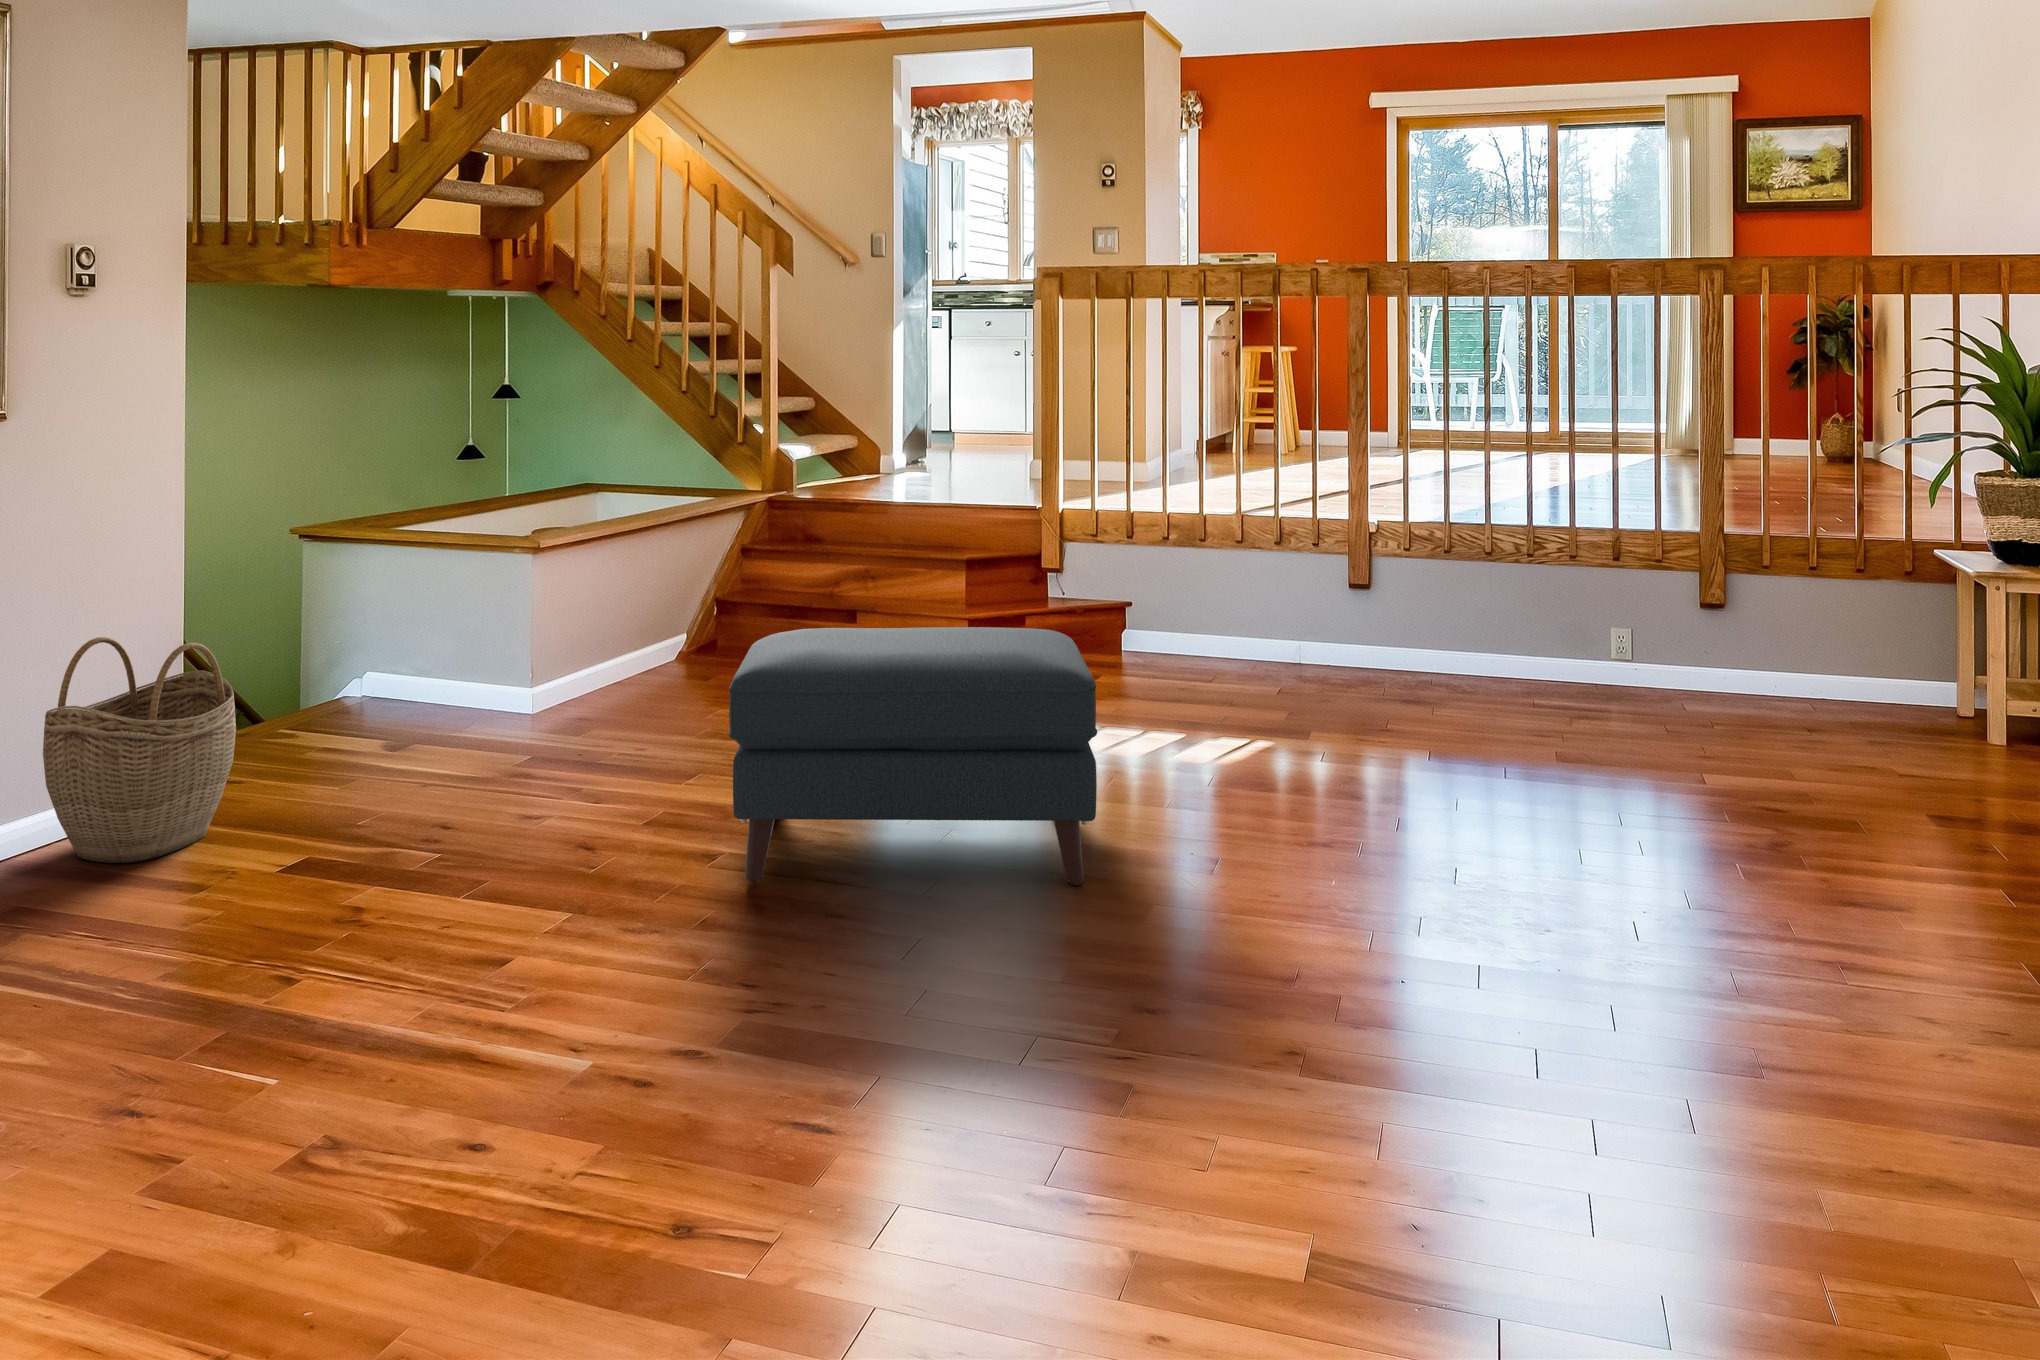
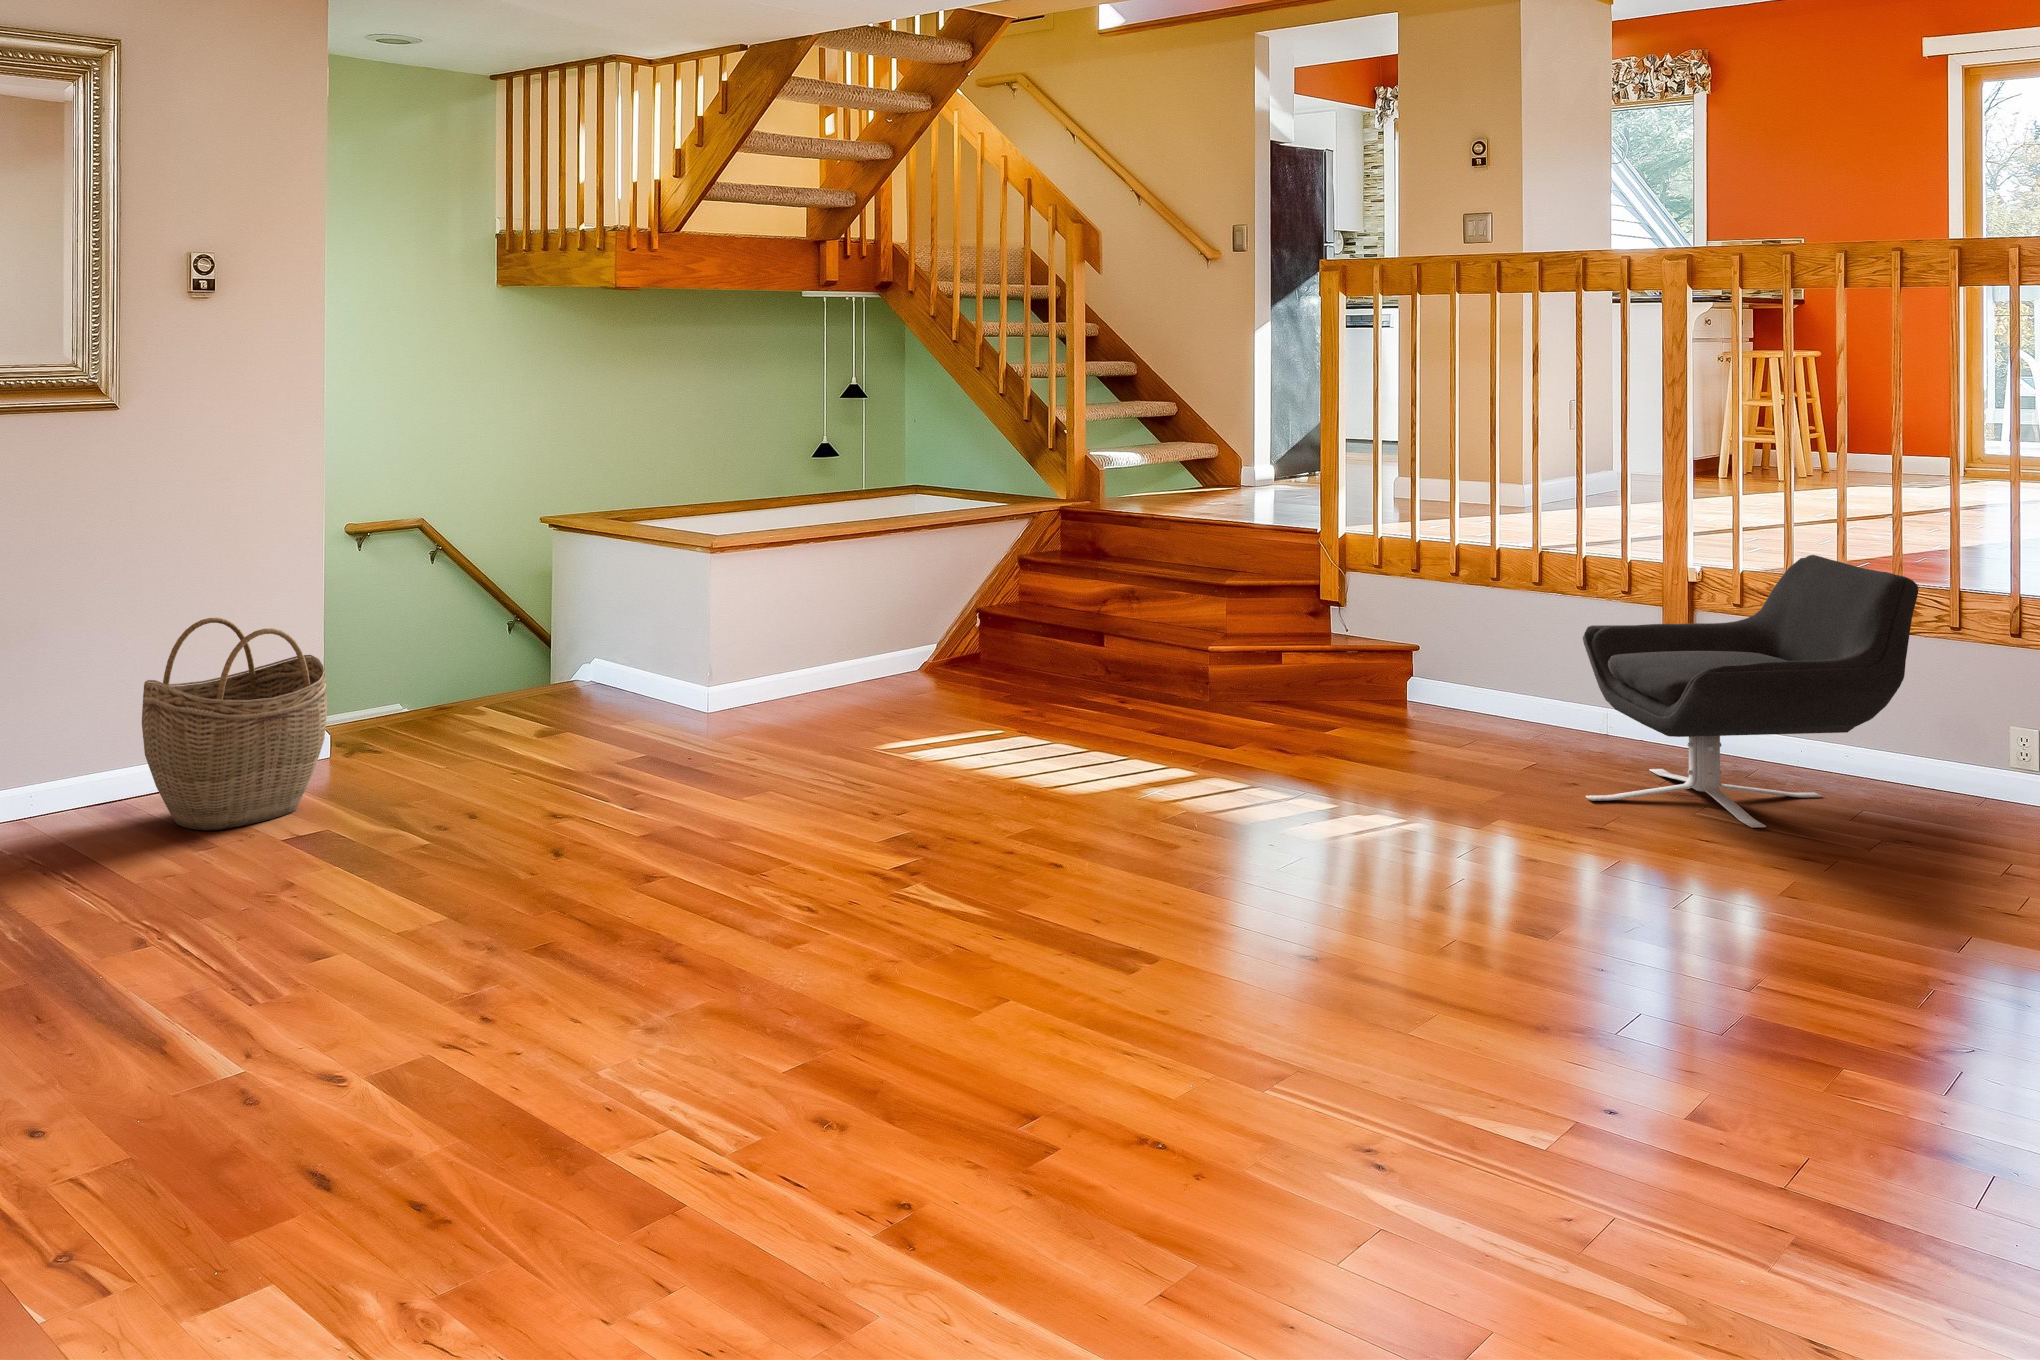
lounge chair: none [1312,506,1578,722] -> present [1583,555,1918,828]
ottoman: present [728,627,1097,885] -> none [661,655,1114,970]

